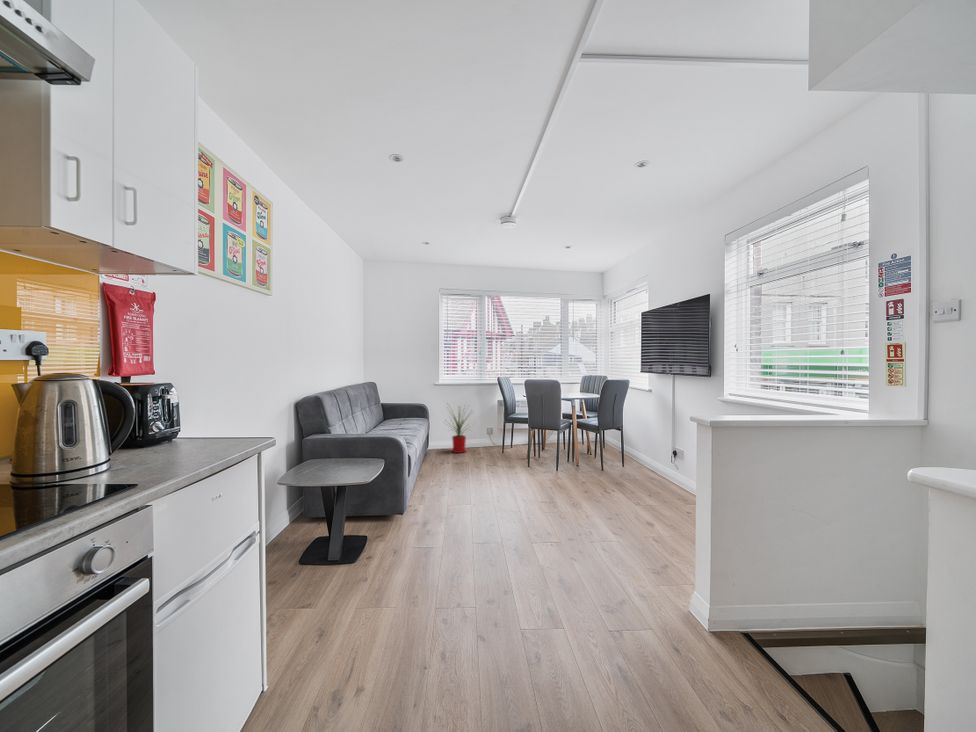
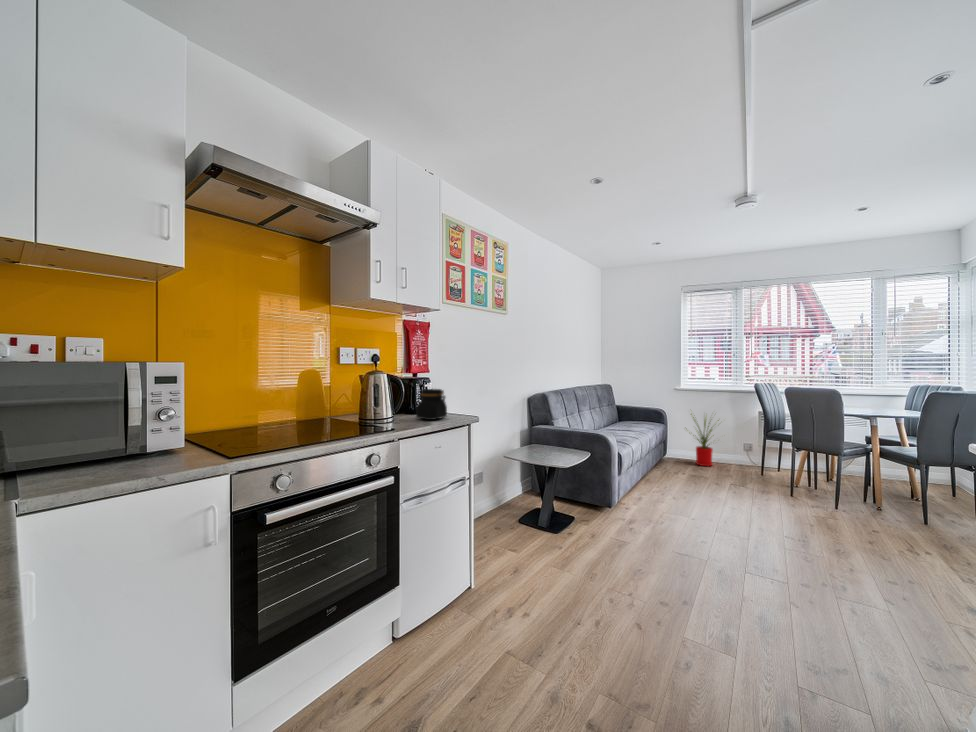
jar: none [157,400,226,454] -> present [416,389,447,420]

